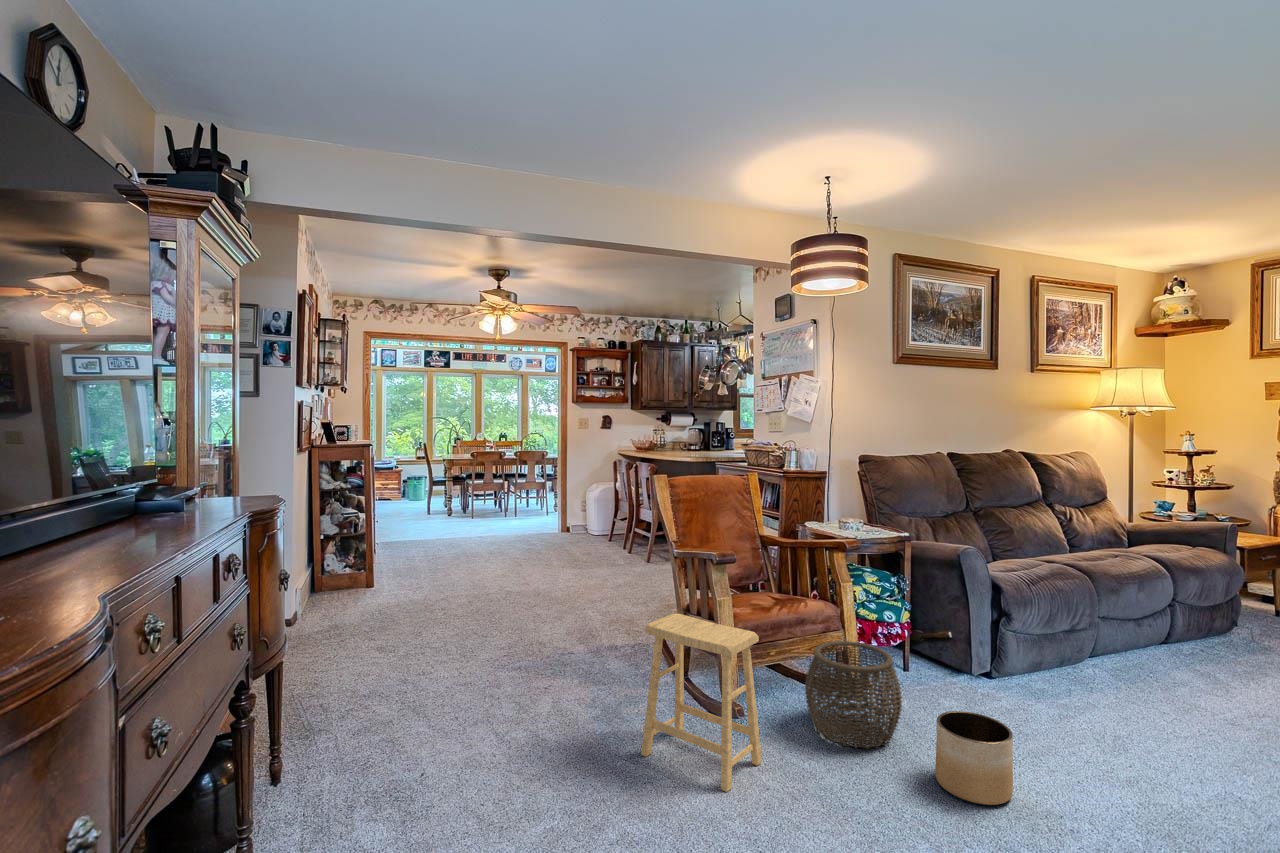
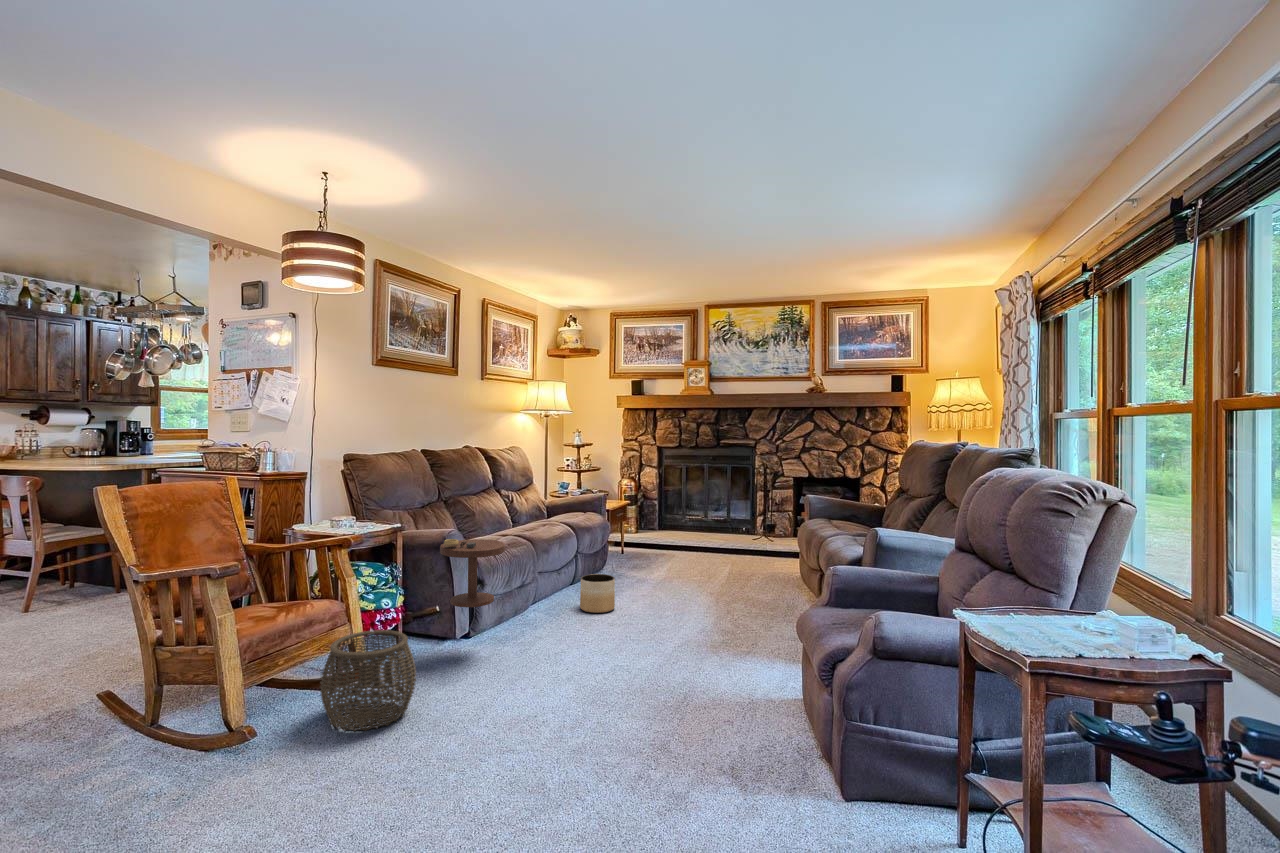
side table: none [946,558,1031,700] -> present [440,539,505,607]
footstool: present [641,614,762,792] -> none [121,641,286,829]
planter: present [936,711,1013,805] -> present [580,574,615,613]

